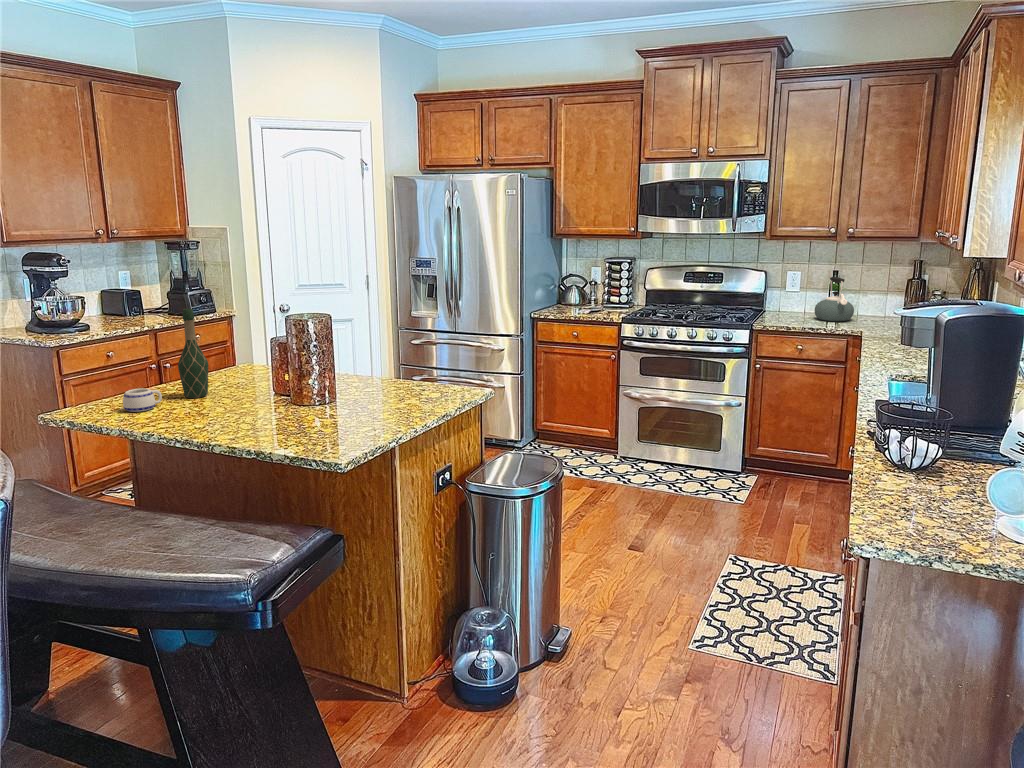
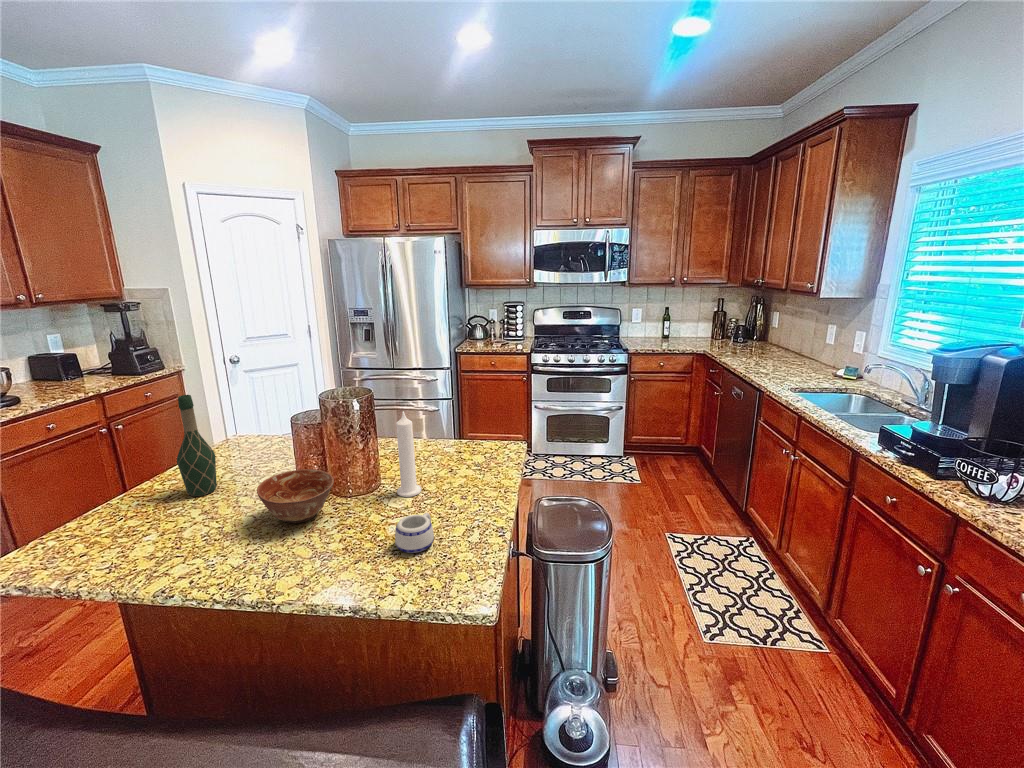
kettle: present [815,277,854,321] -> none [661,312,688,343]
candle: none [345,333,368,414] -> present [396,411,421,497]
ceramic bowl: none [223,379,287,419] -> present [257,469,334,523]
mug: present [123,388,162,412] -> present [395,513,434,553]

